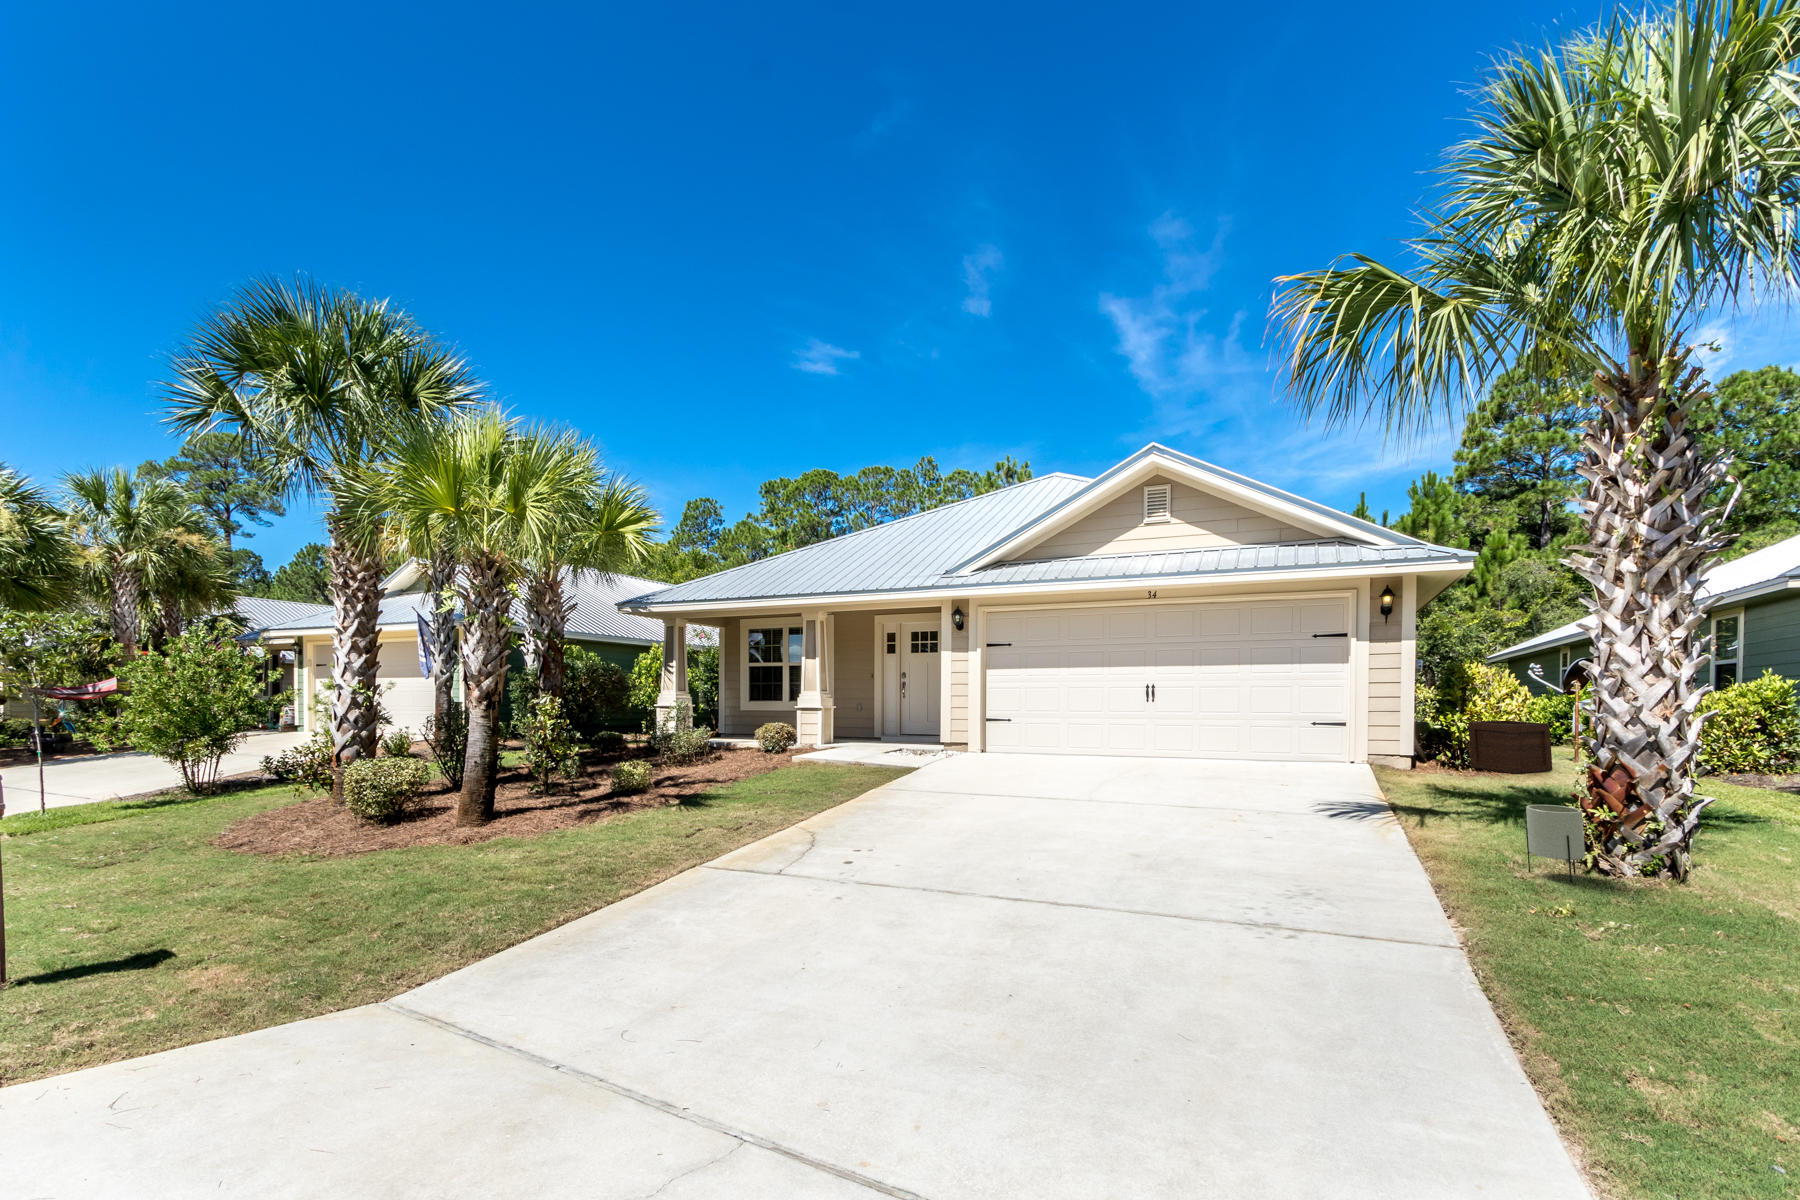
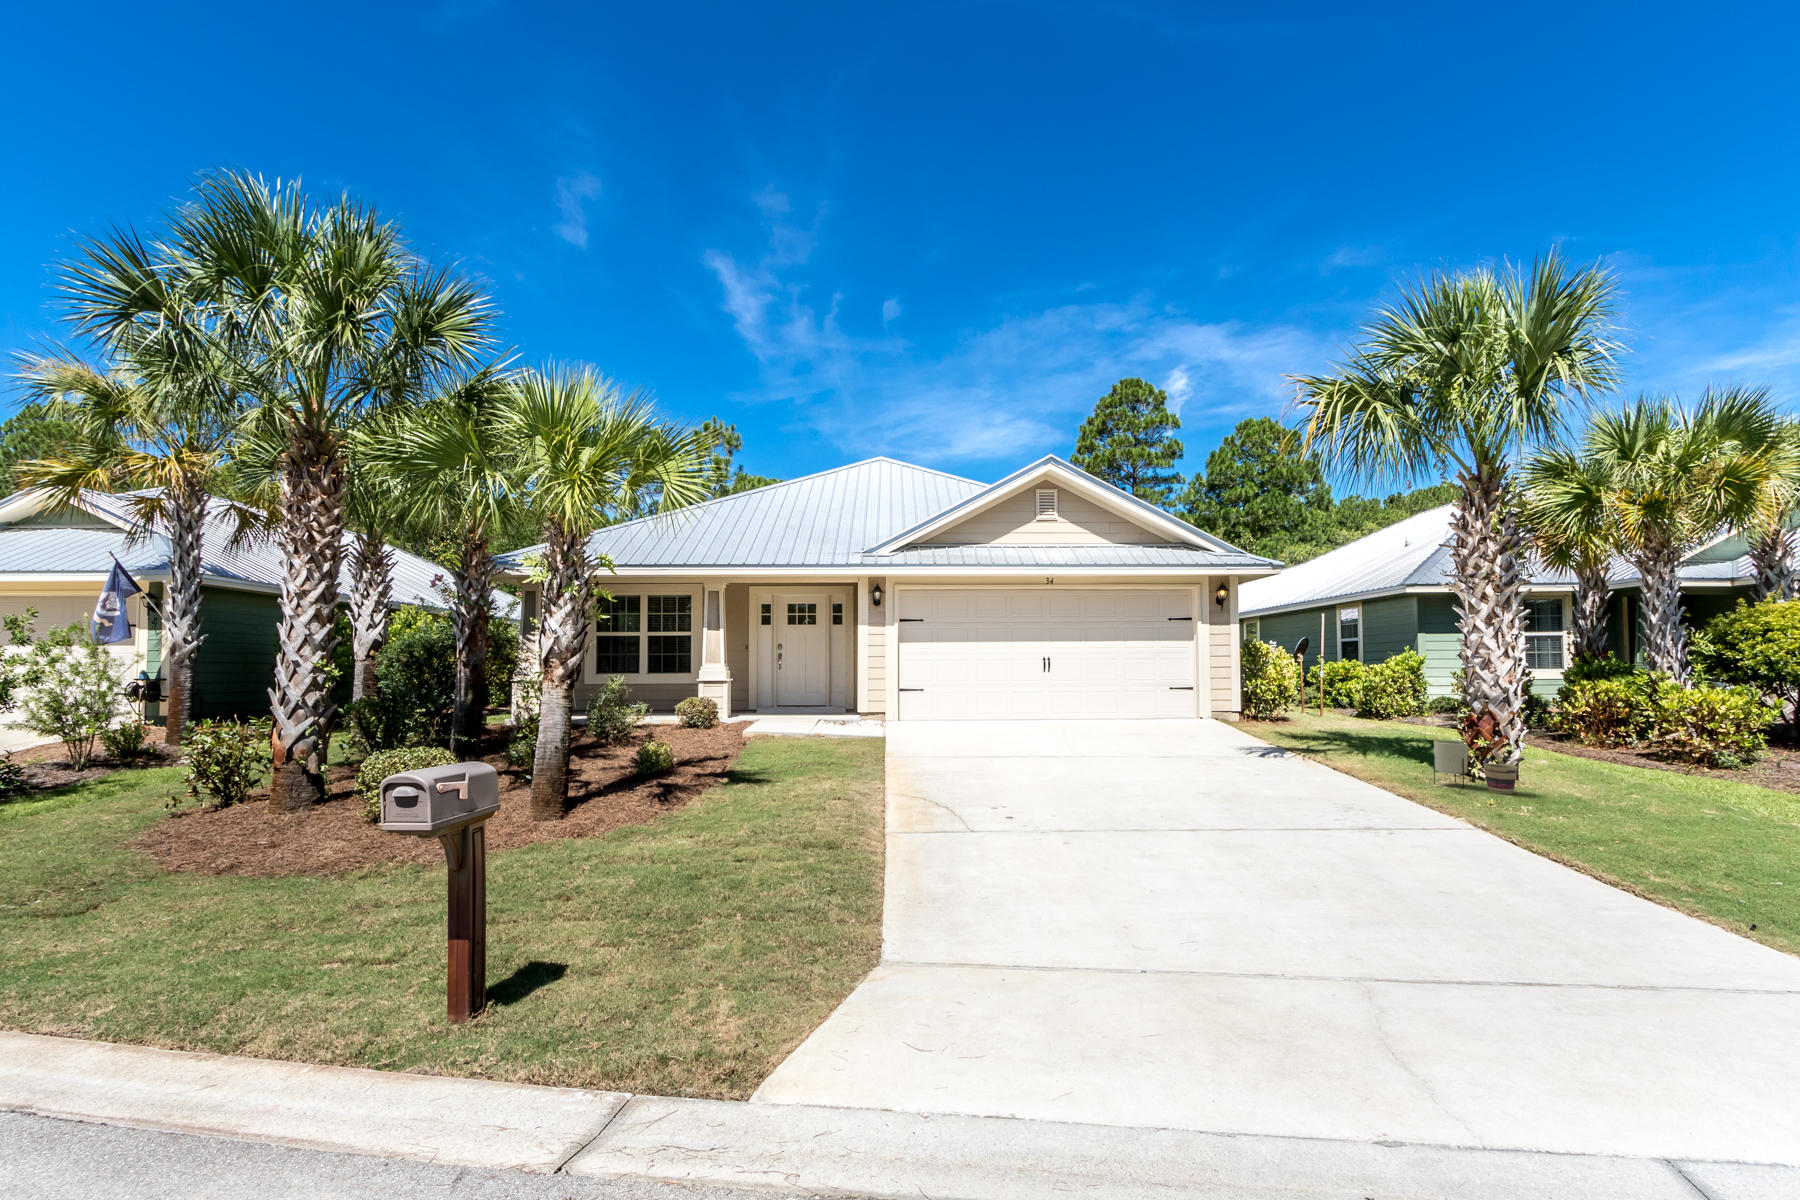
wooden crate: present [1468,720,1553,774] -> none [1266,686,1316,725]
basket: none [1598,847,1659,901] -> present [1484,764,1518,794]

